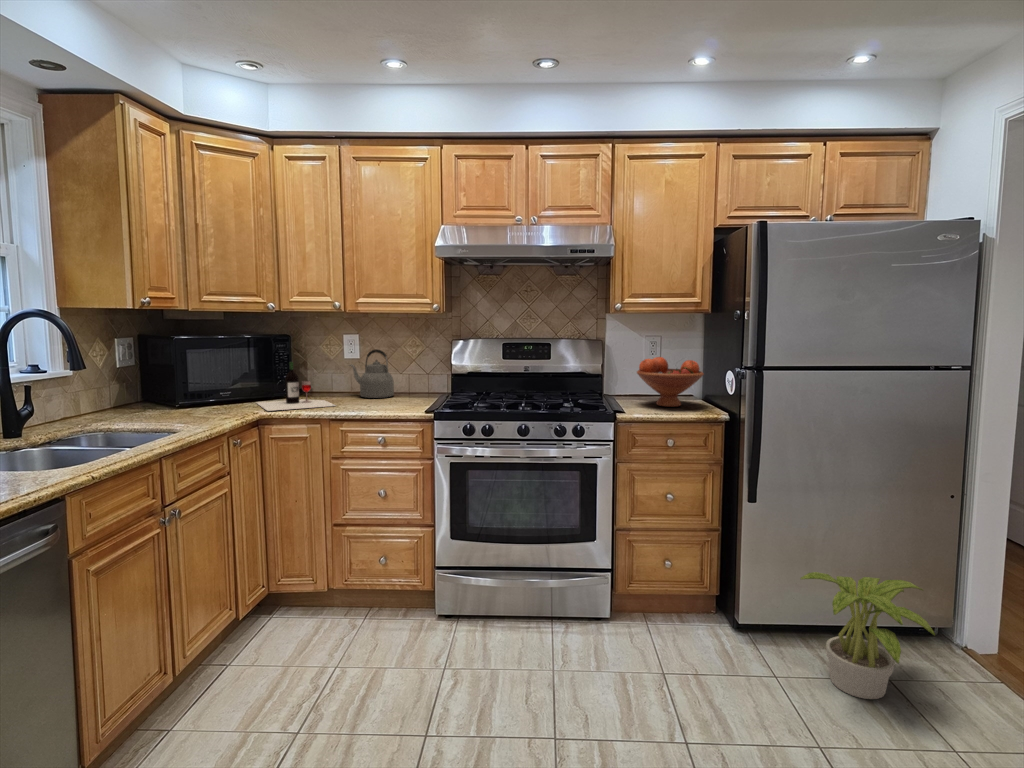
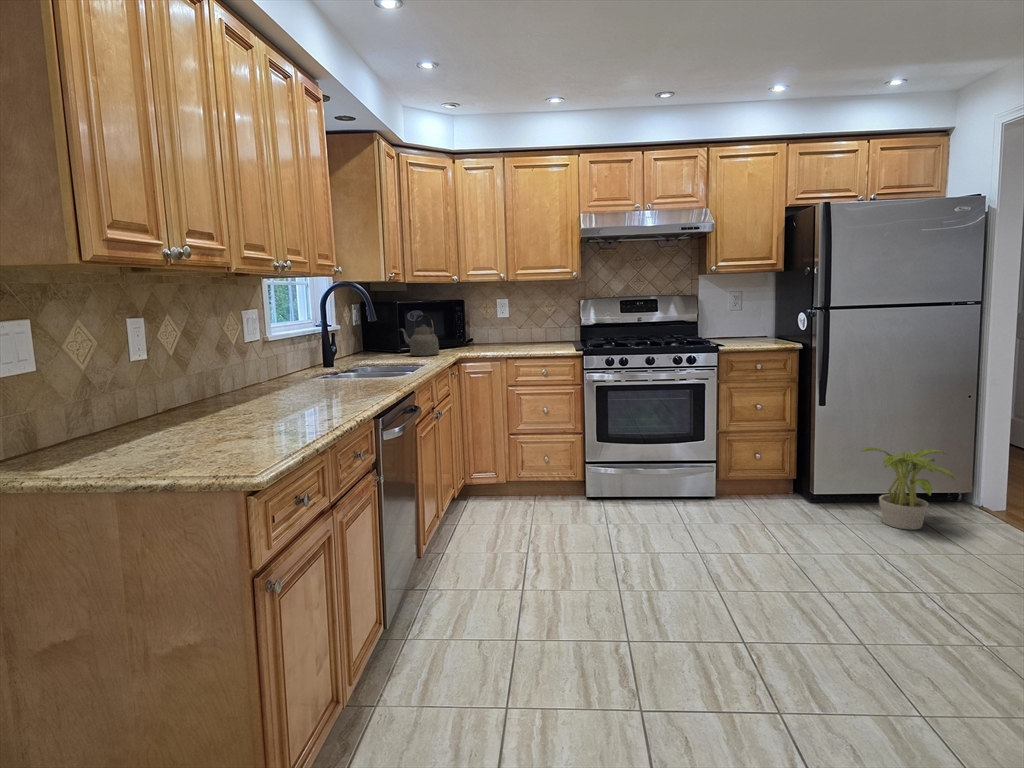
kettle: present [349,349,394,398] -> present [400,314,439,356]
fruit bowl: present [637,357,704,407] -> none [729,307,781,342]
wine bottle: present [257,362,335,411] -> none [446,319,509,352]

